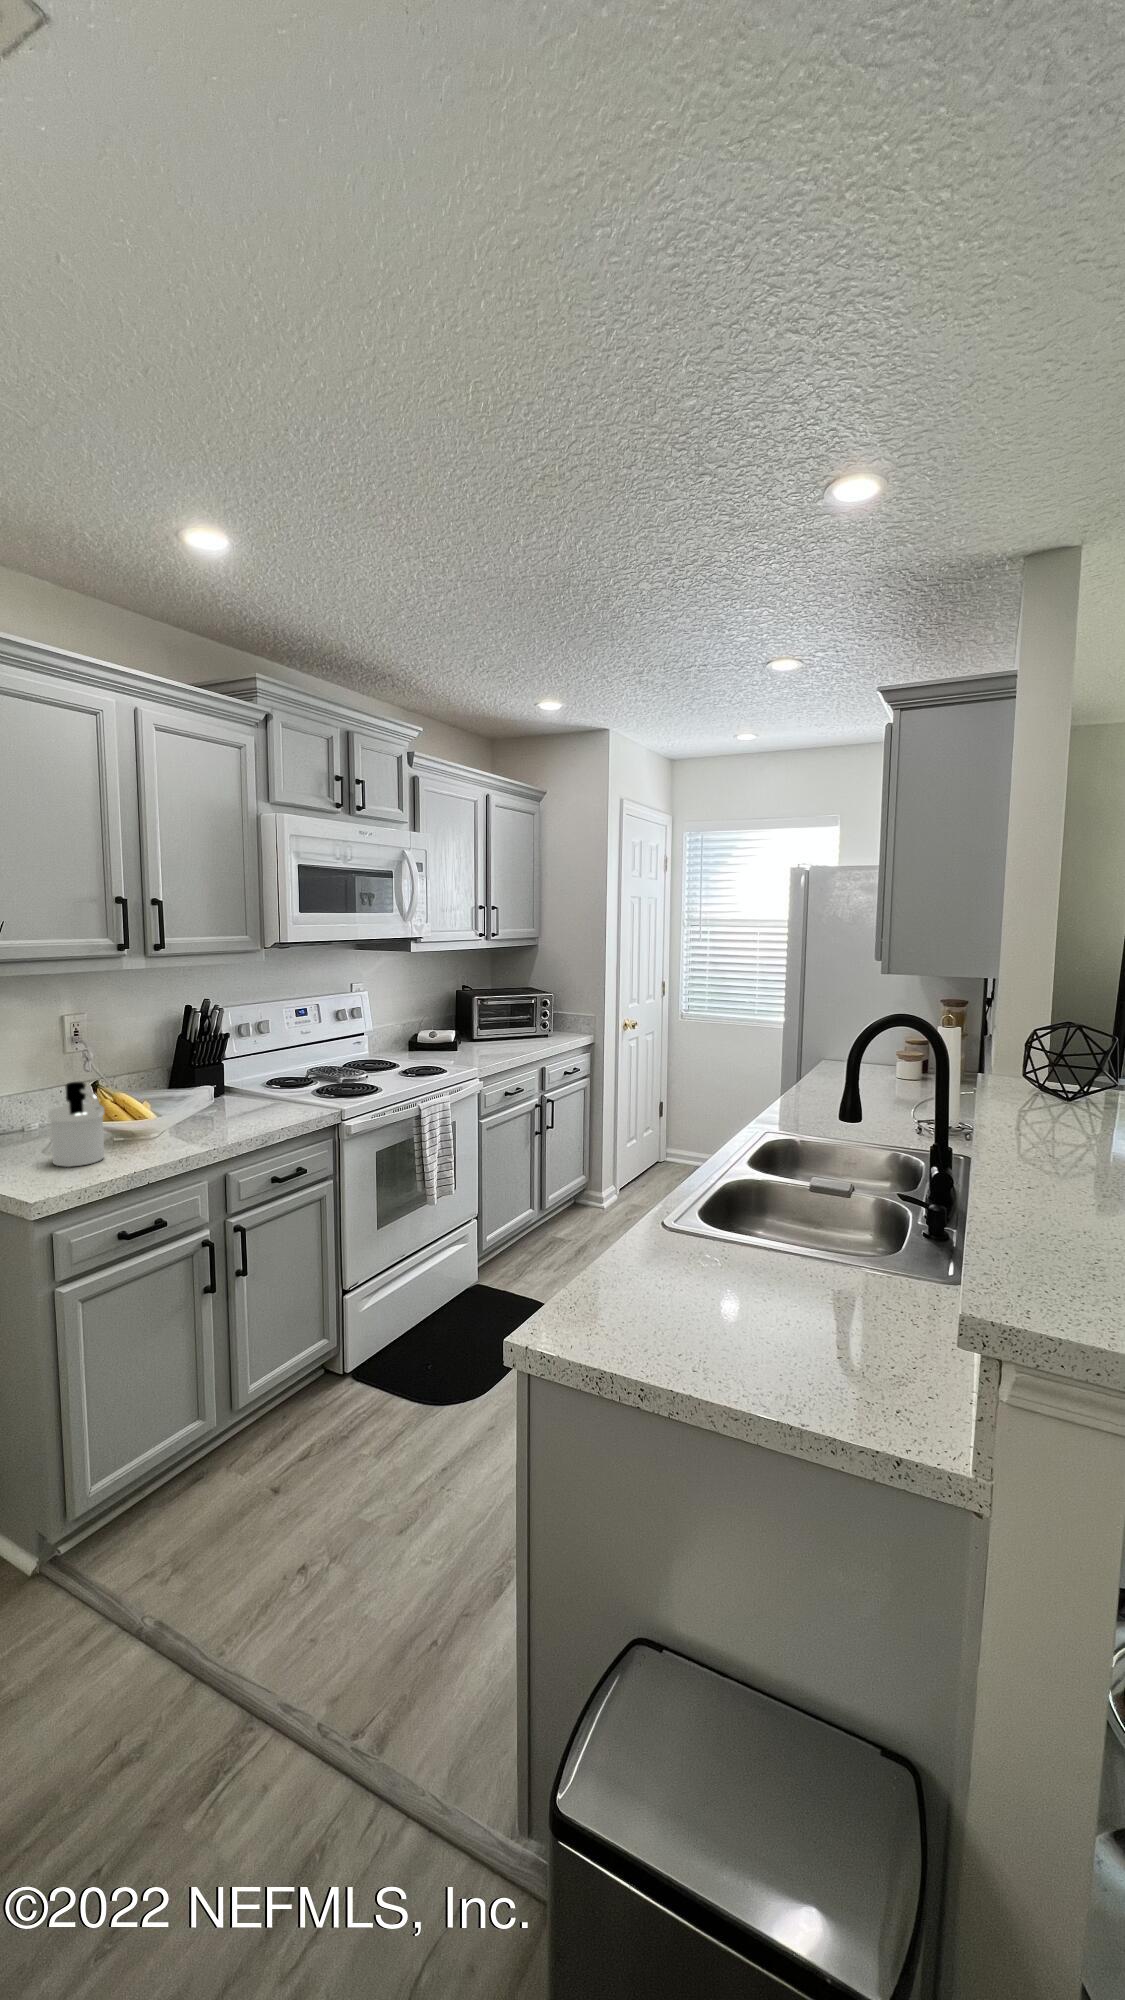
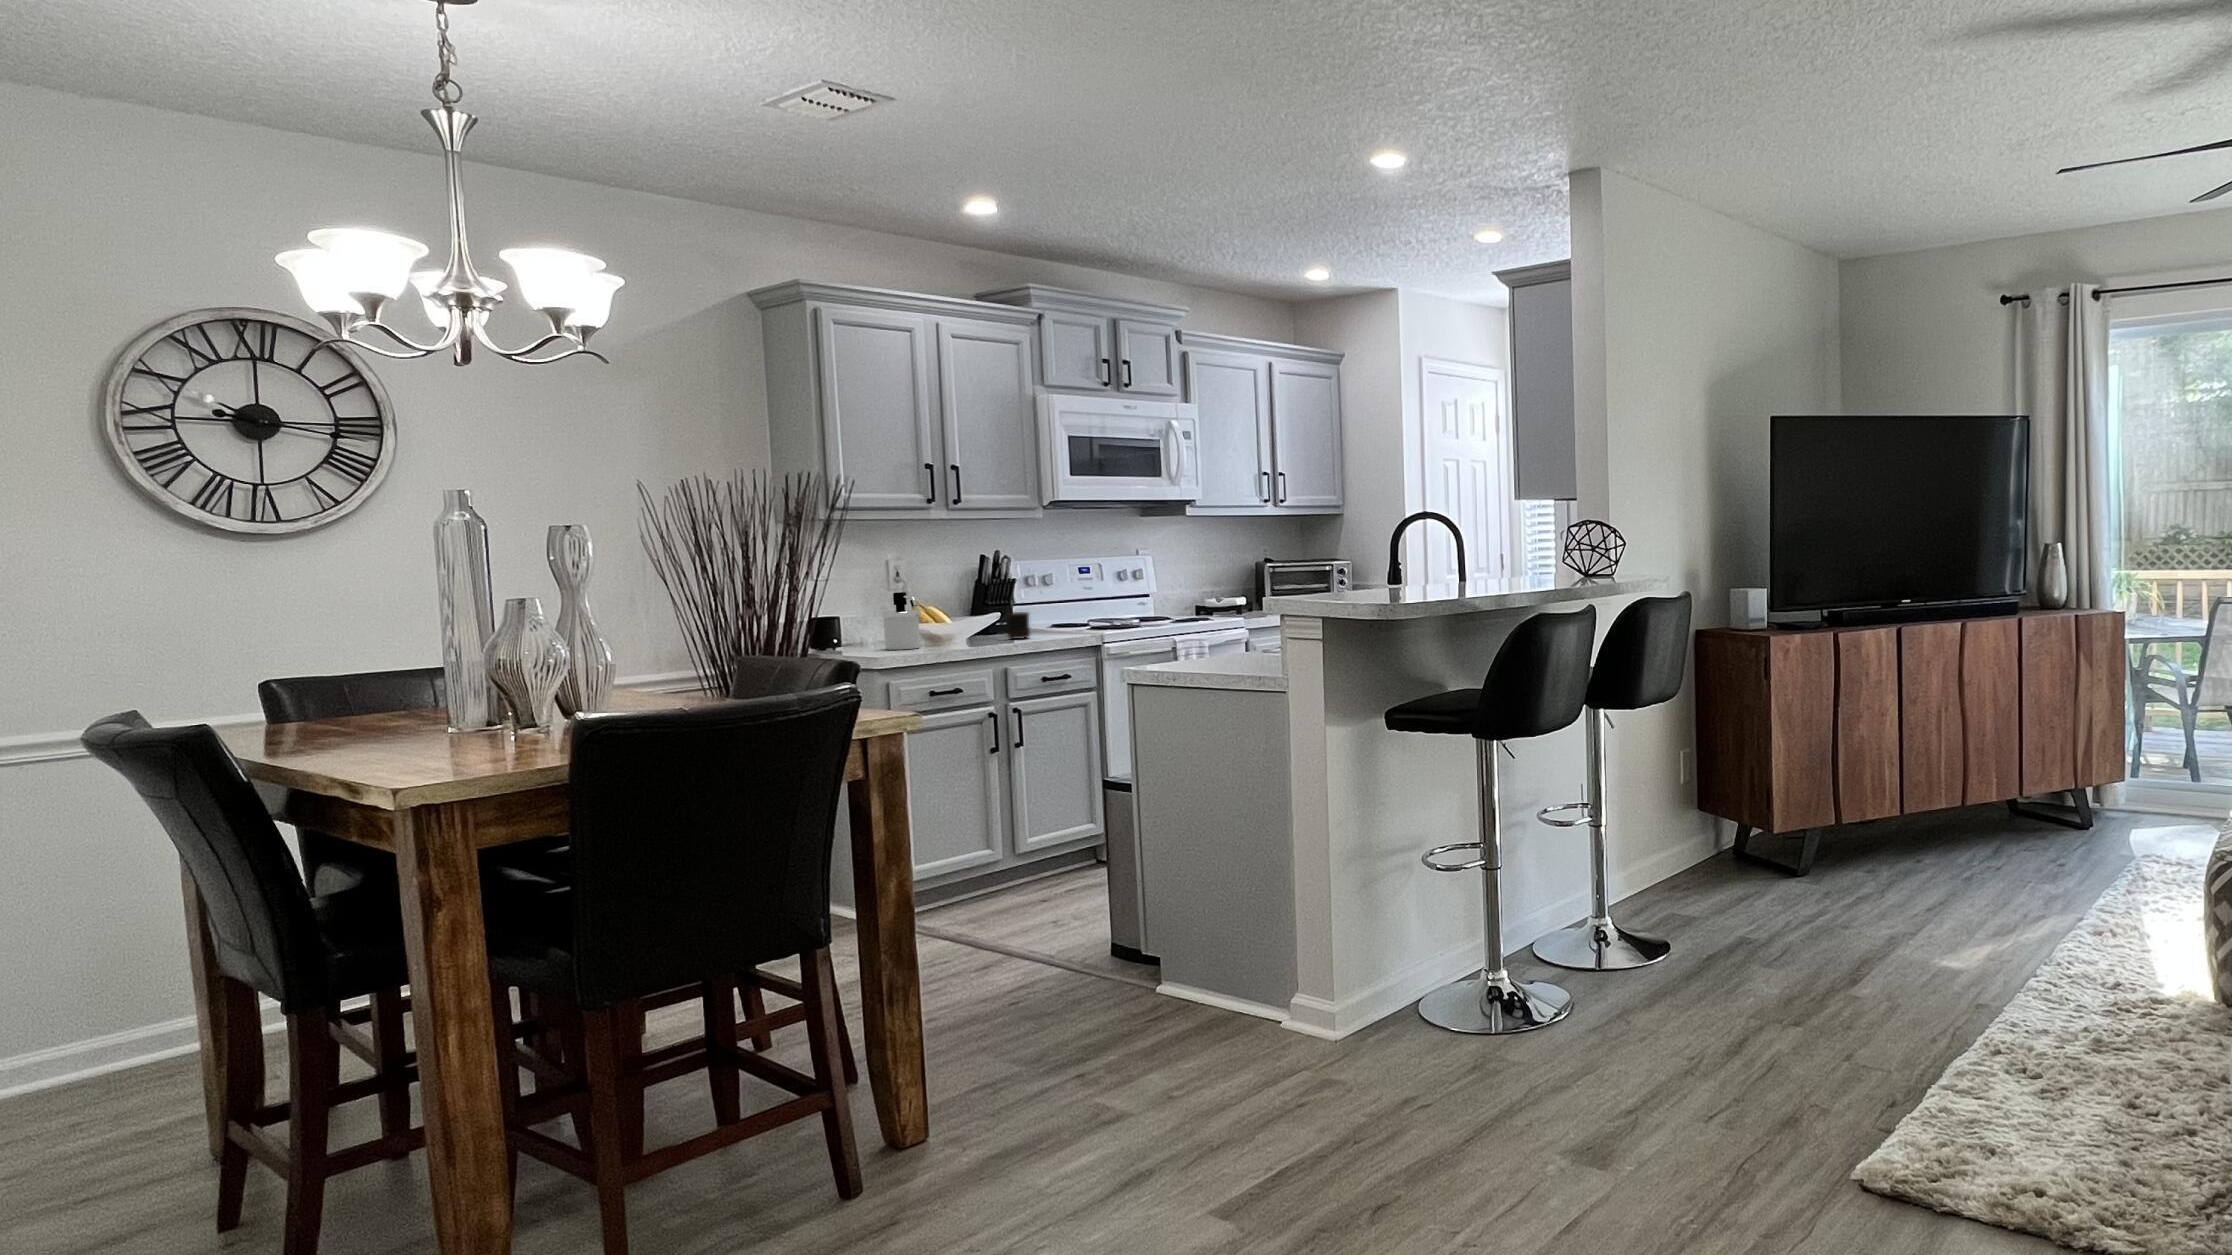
mug: none [214,1090,253,1128] -> present [999,612,1030,639]

